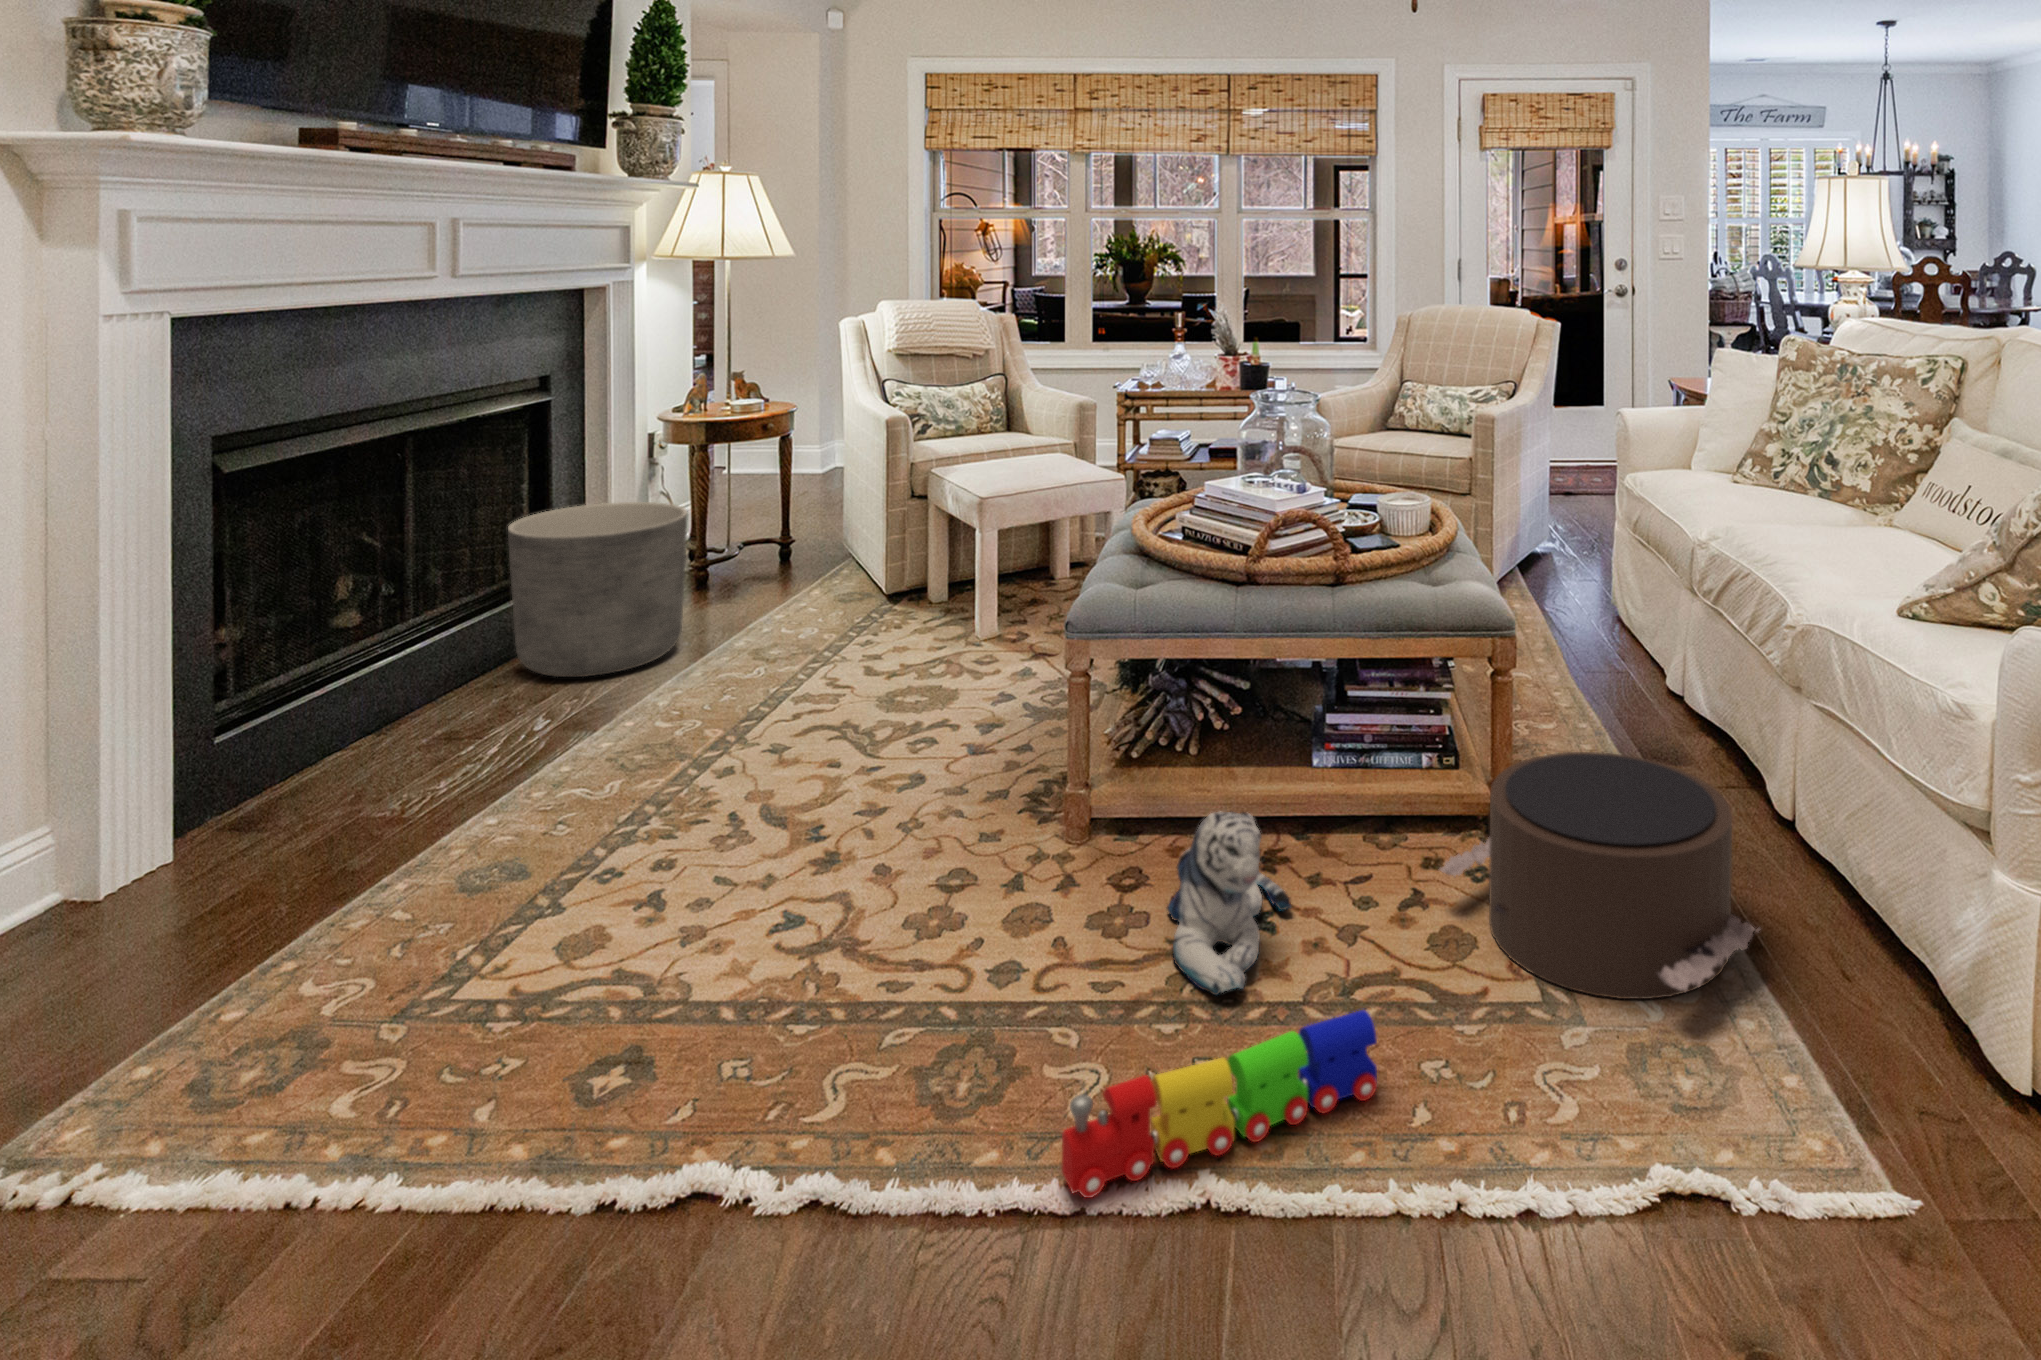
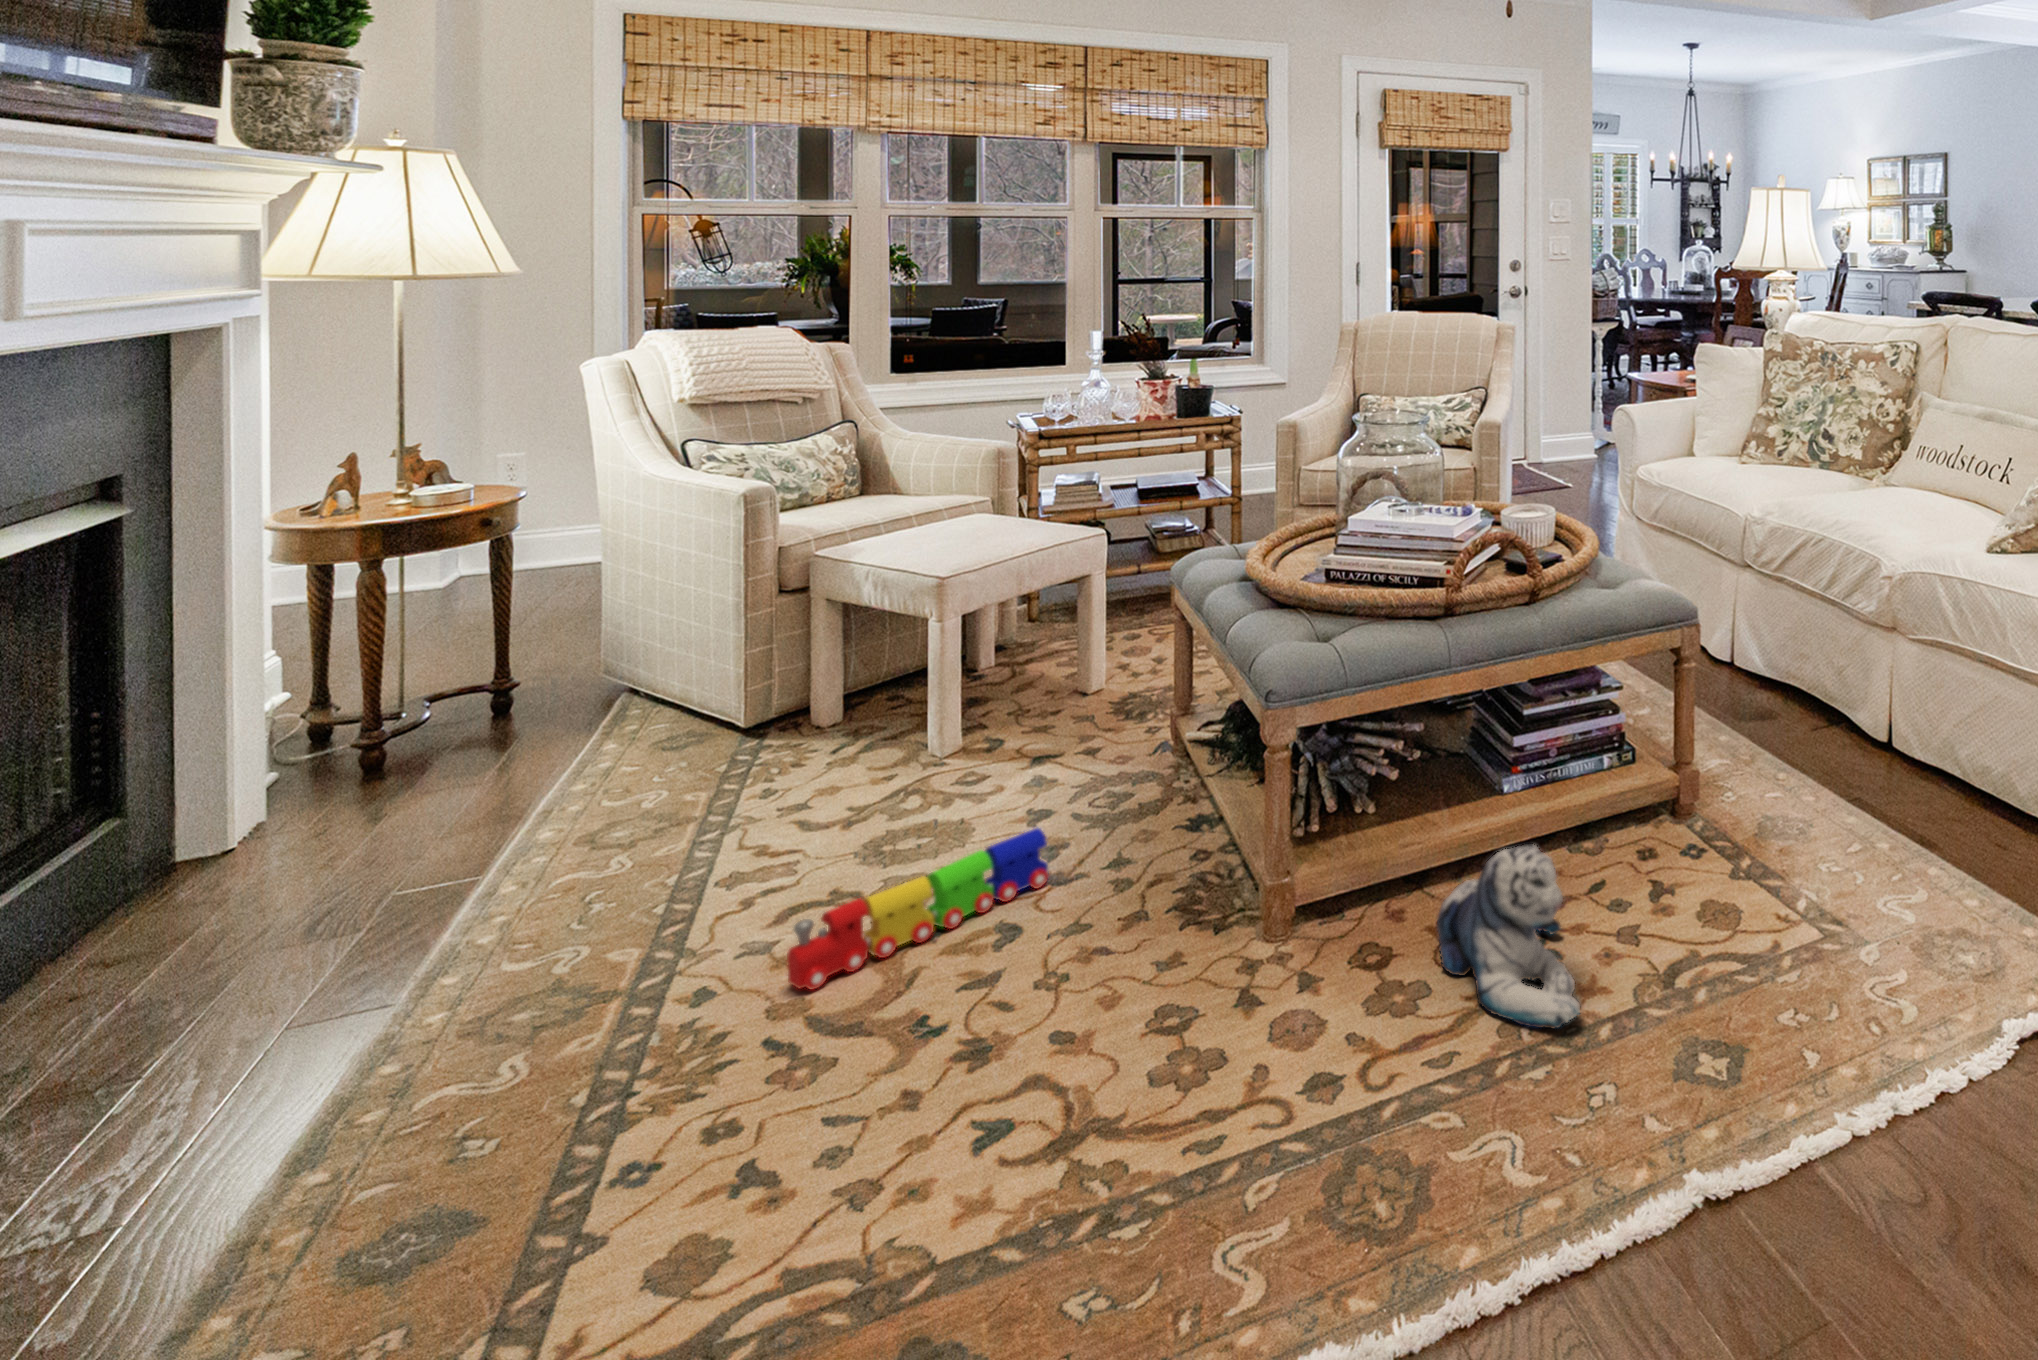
planter: present [508,502,688,677] -> none [230,663,539,936]
pouf: present [1440,752,1760,999] -> none [1682,712,1960,924]
toy train: present [1062,1010,1377,1198] -> present [787,828,1049,989]

